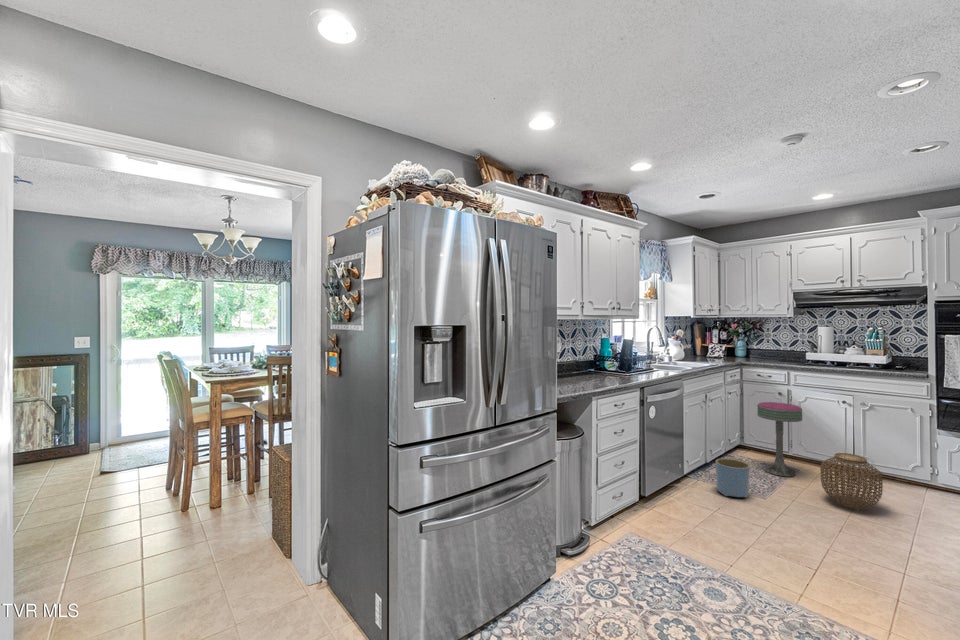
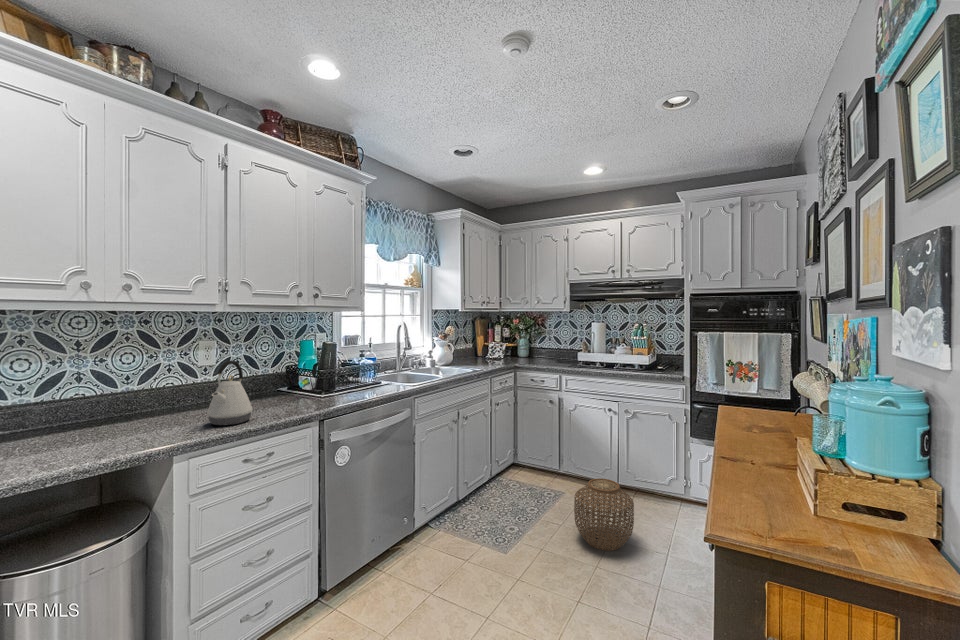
kettle: none [584,348,607,386] -> present [207,361,252,425]
bar stool: present [757,402,802,476] -> none [521,414,566,506]
planter: present [716,458,750,498] -> none [454,499,493,555]

